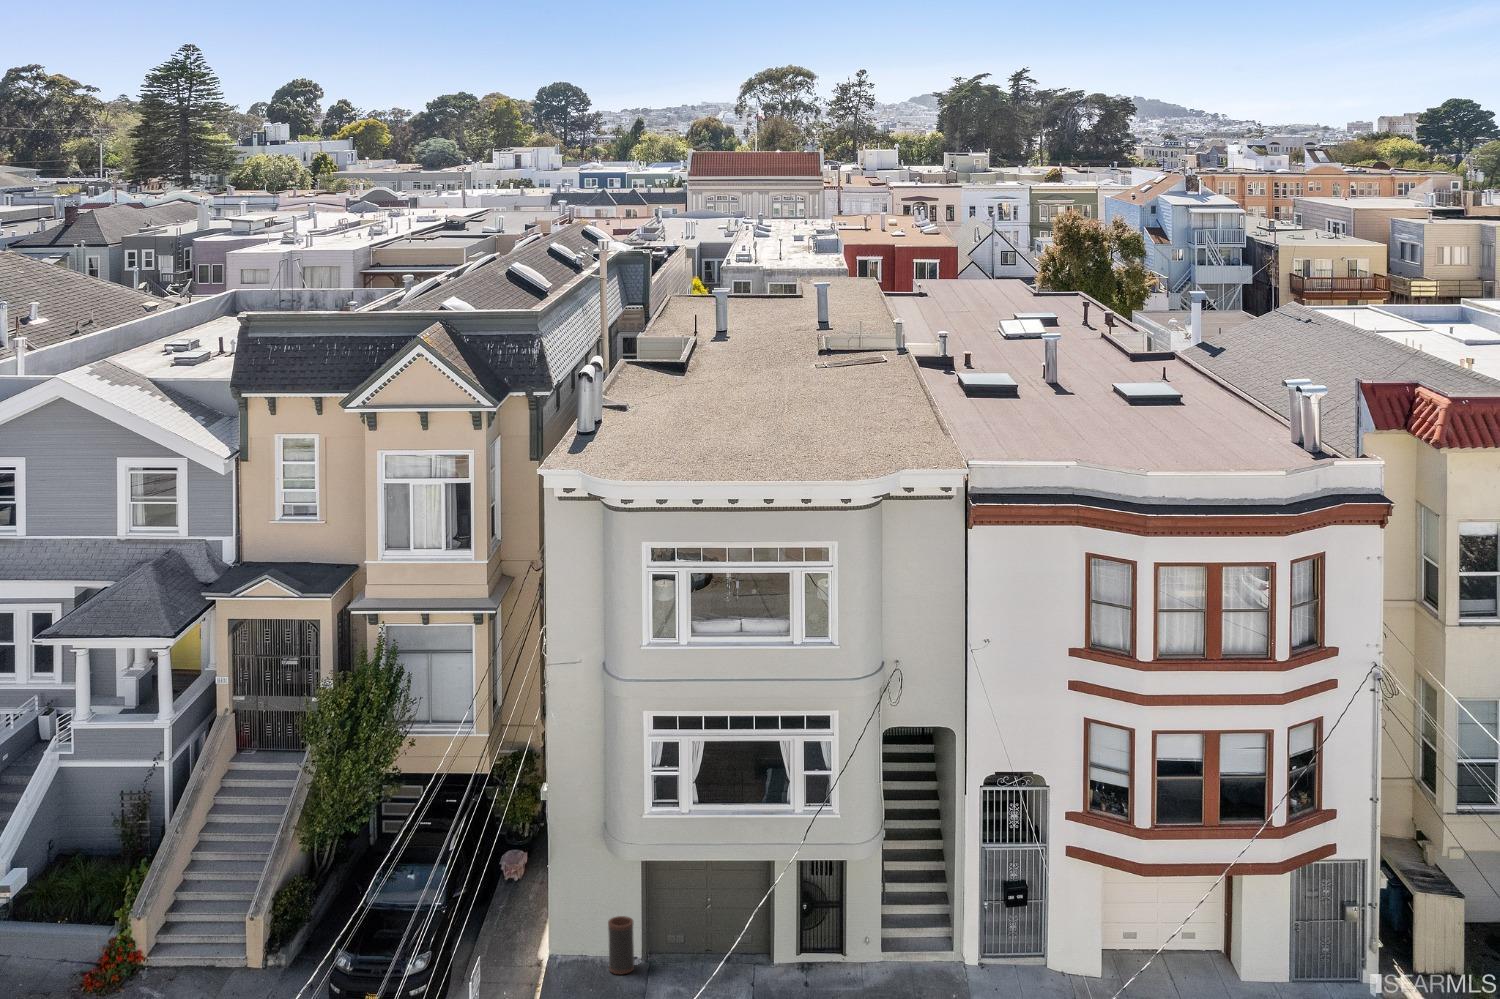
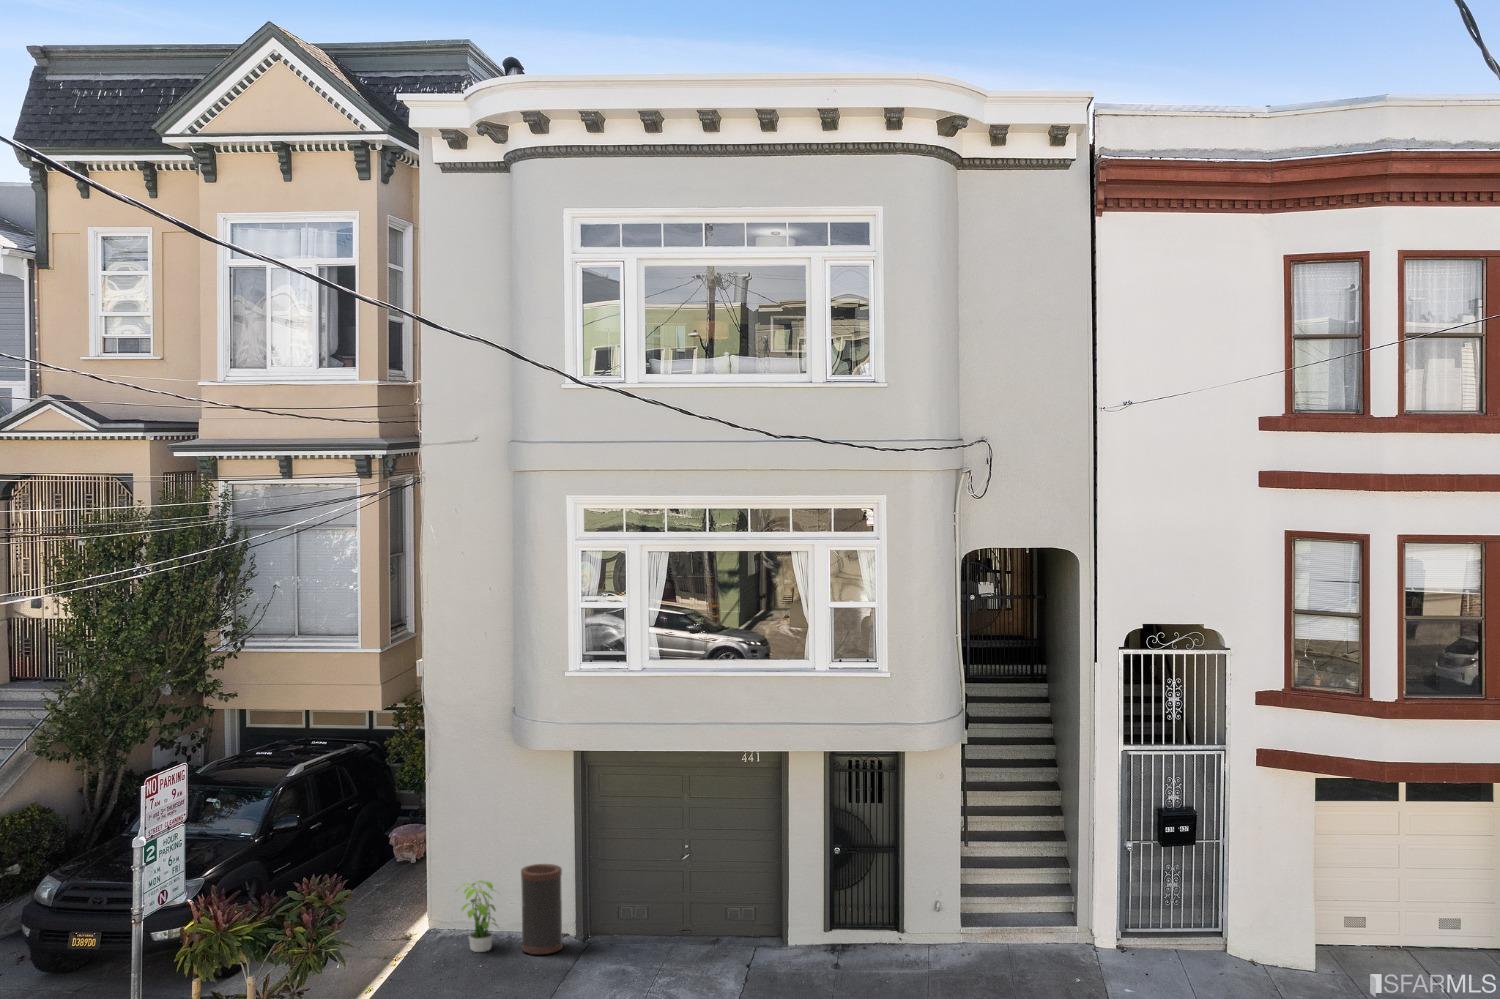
potted plant: none [566,925,595,972] -> present [462,880,497,952]

